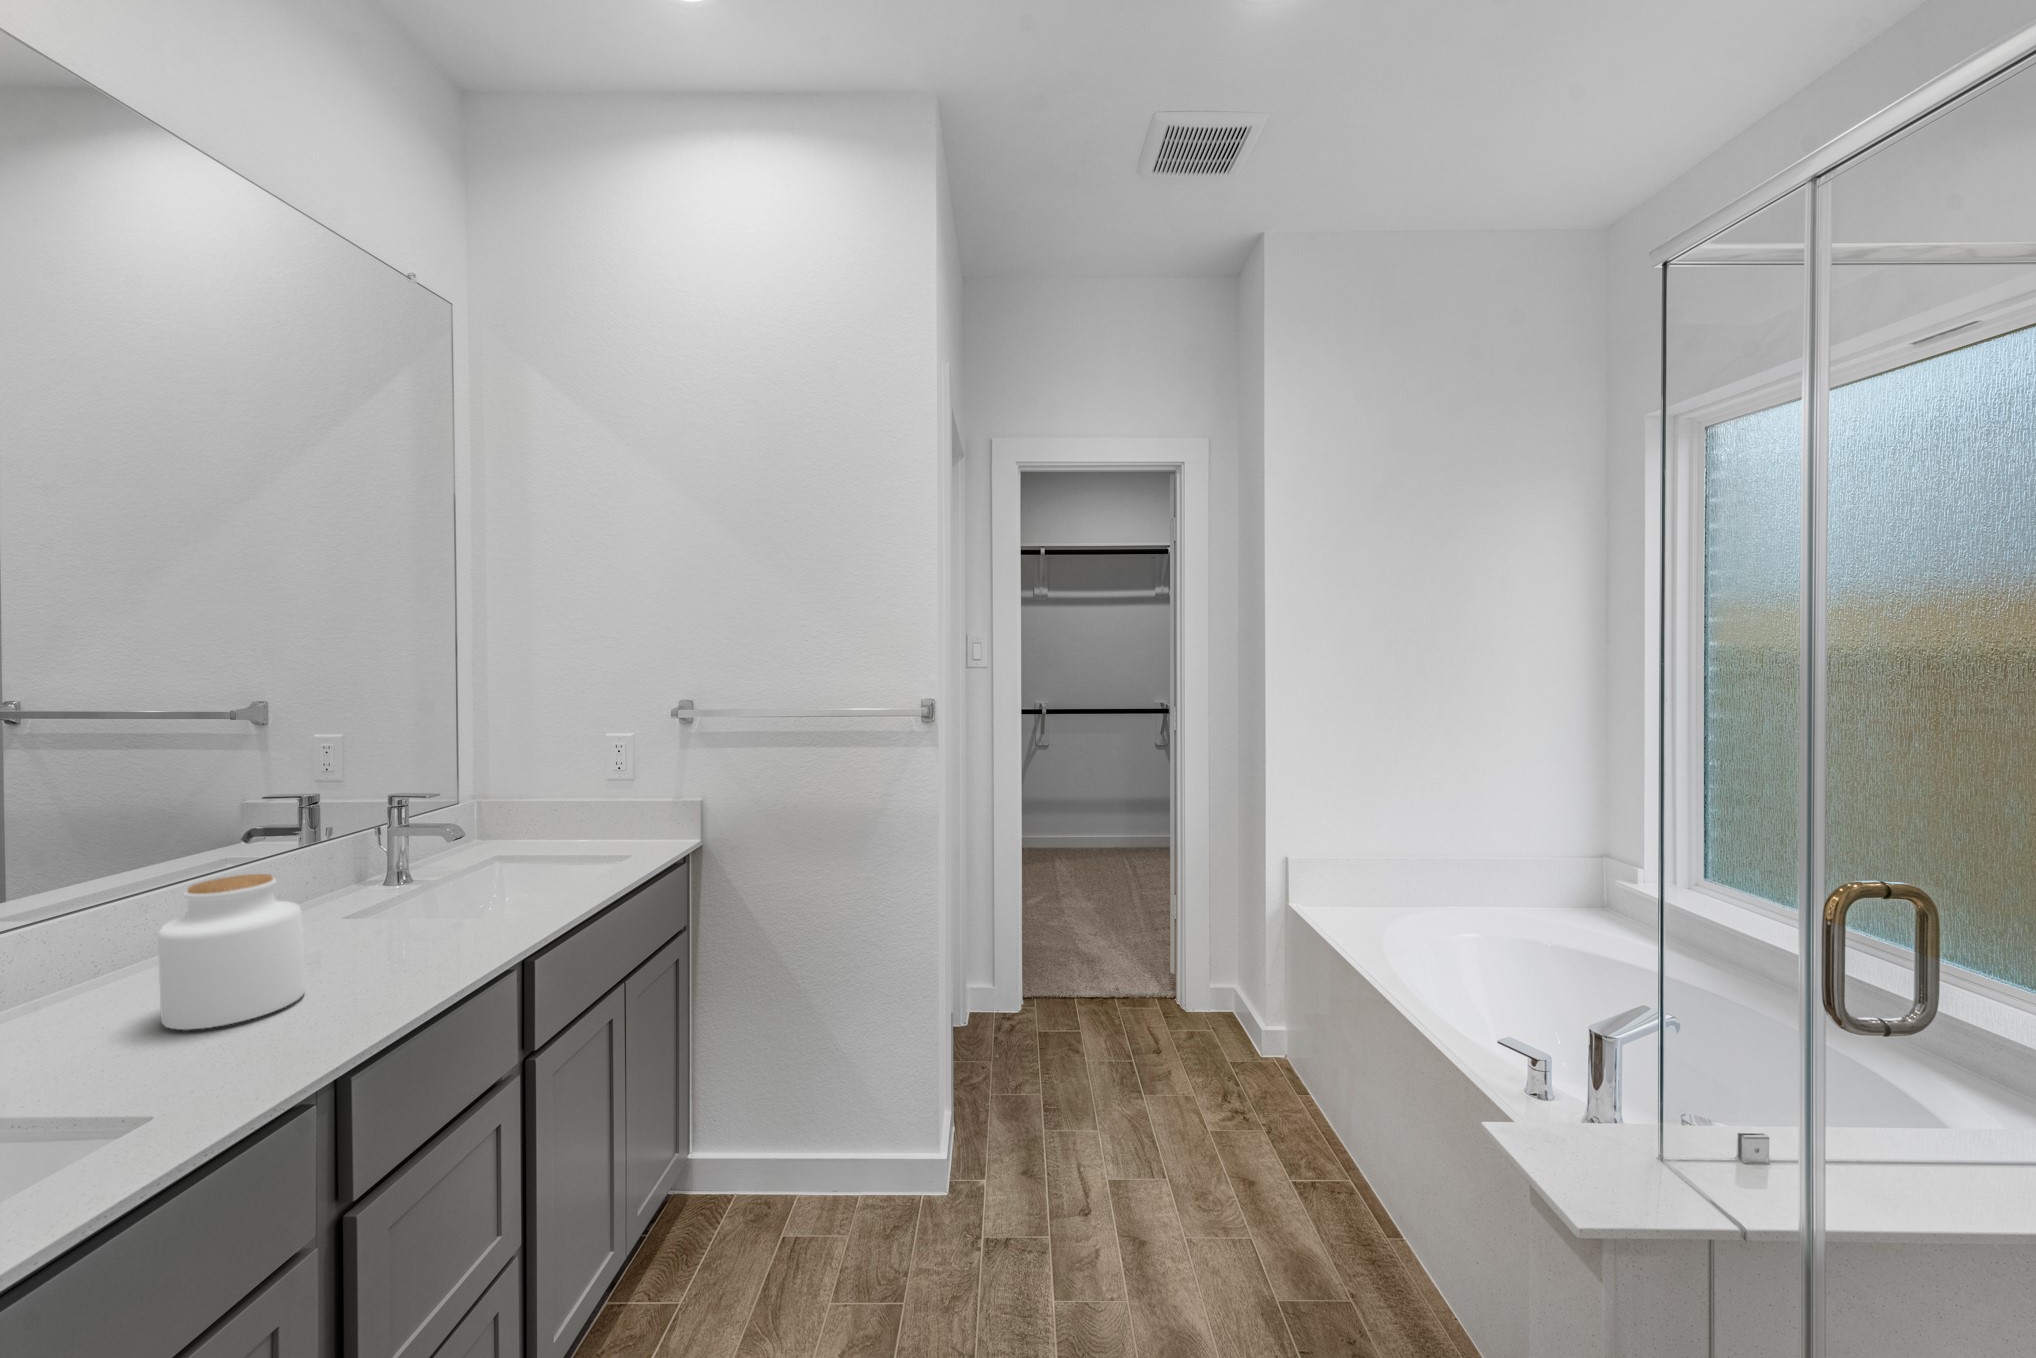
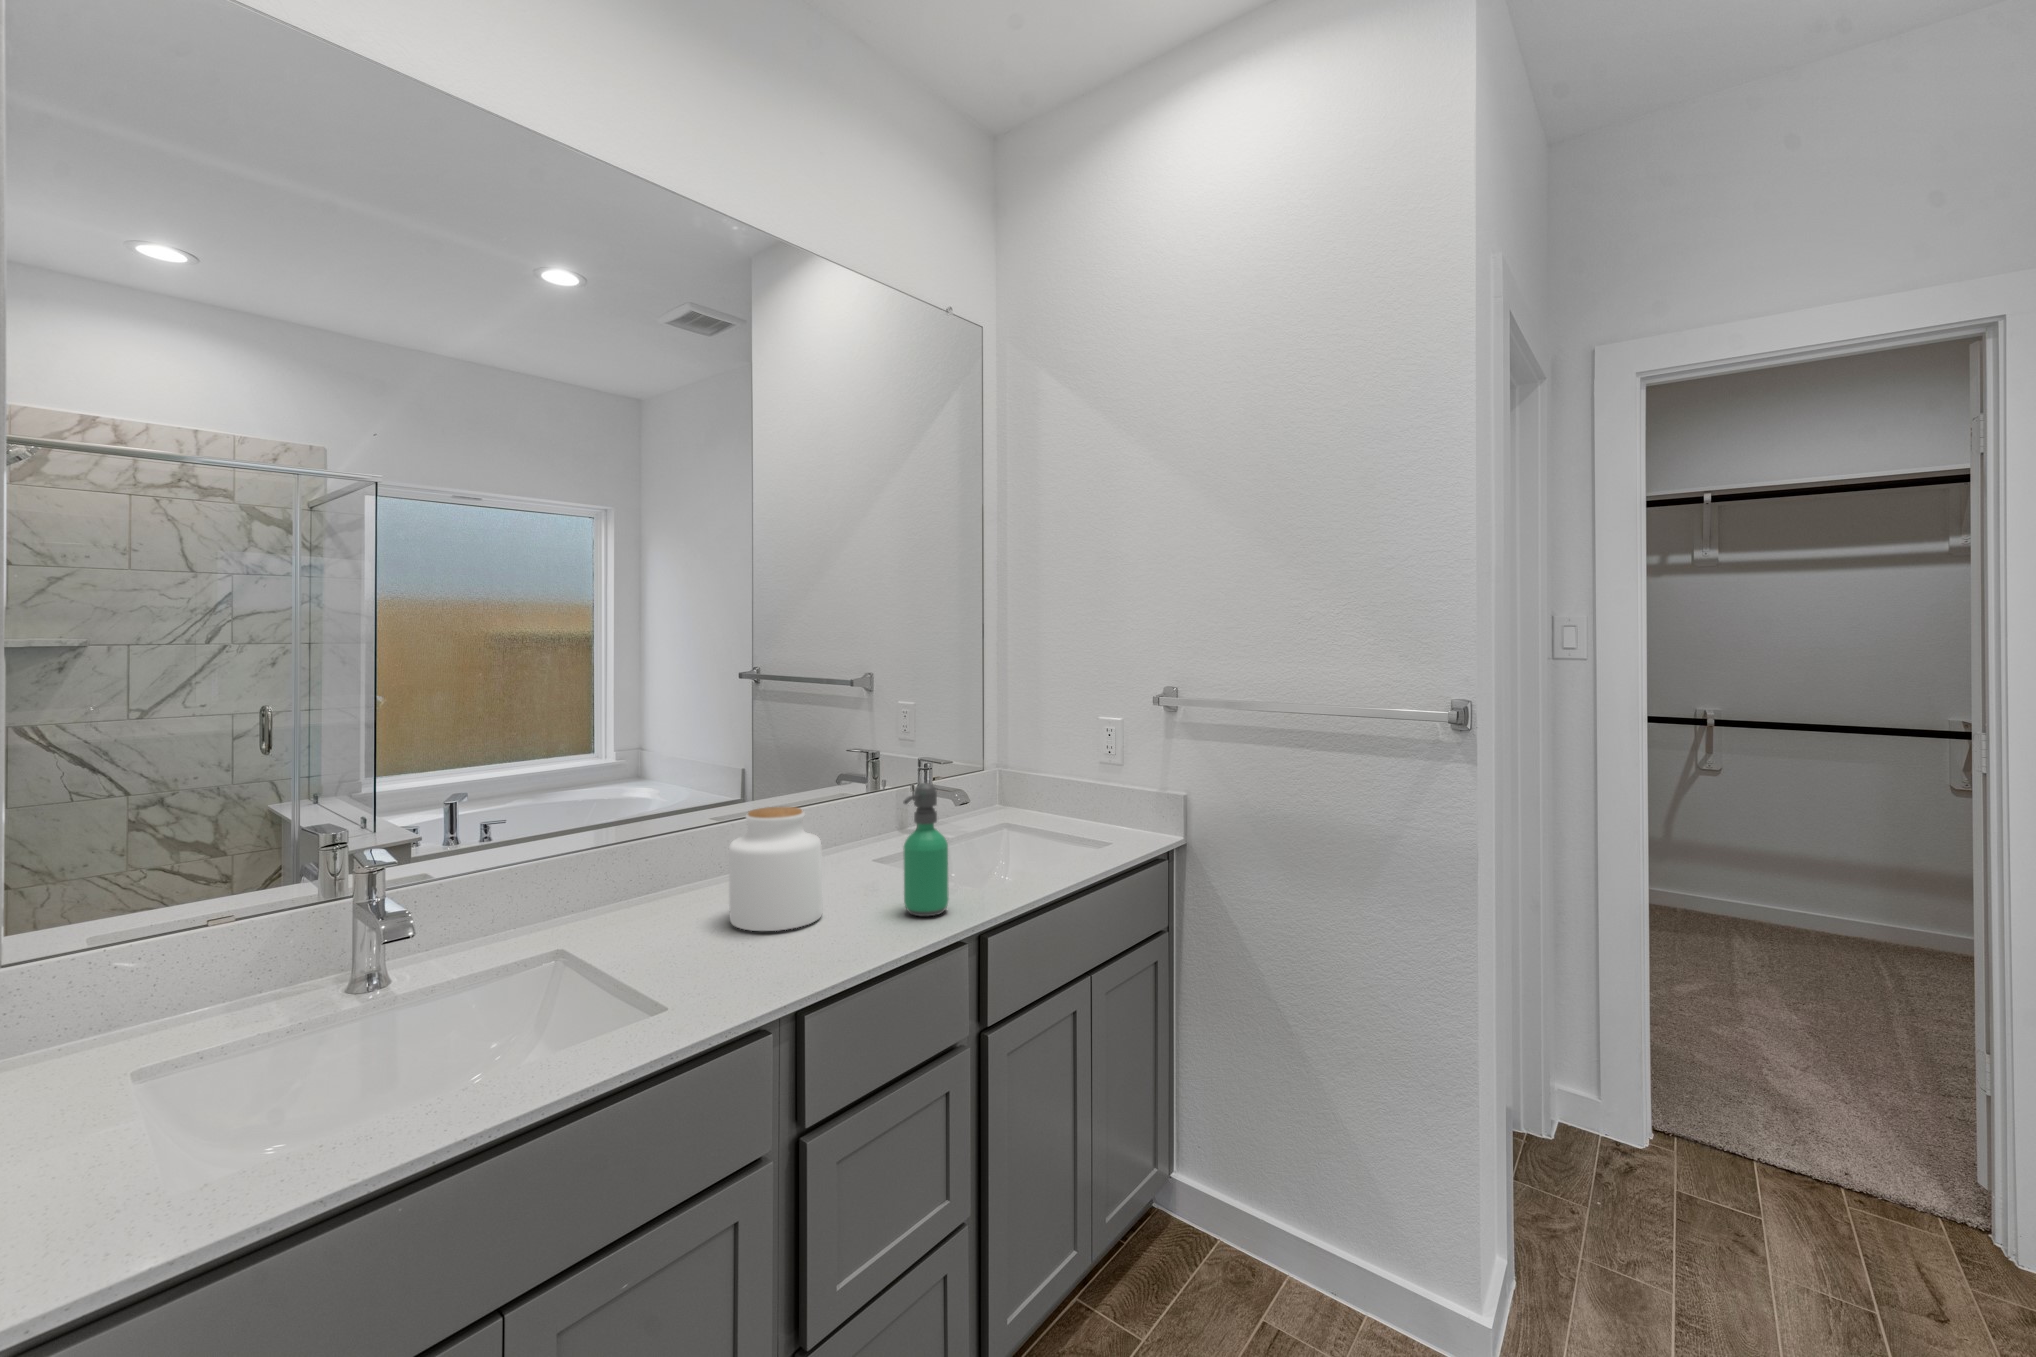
soap dispenser: none [414,825,473,966] -> present [904,783,949,916]

